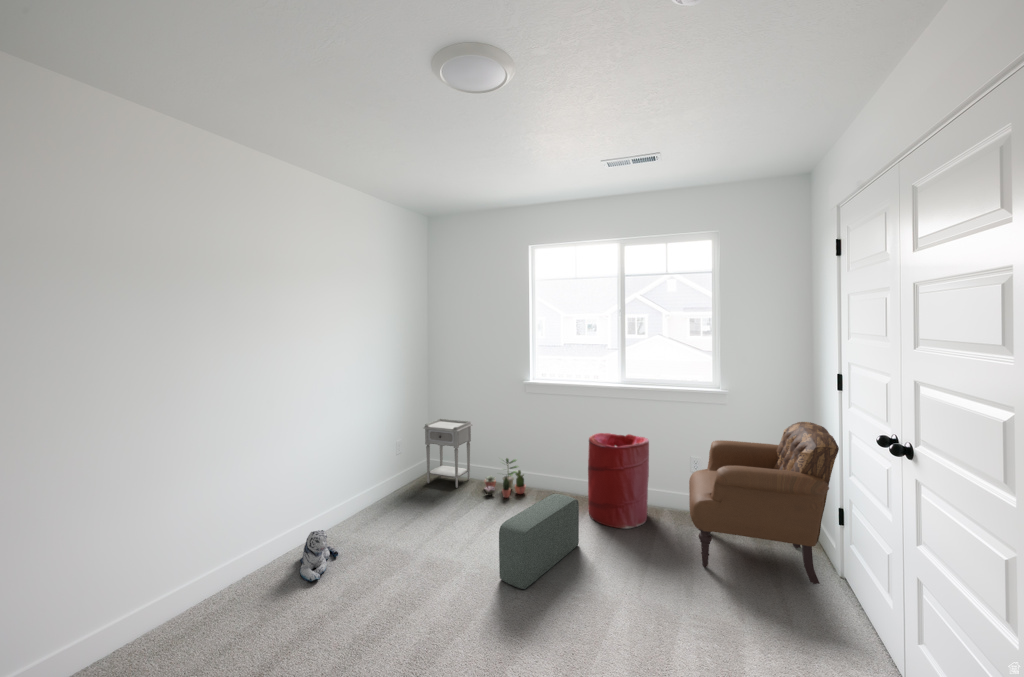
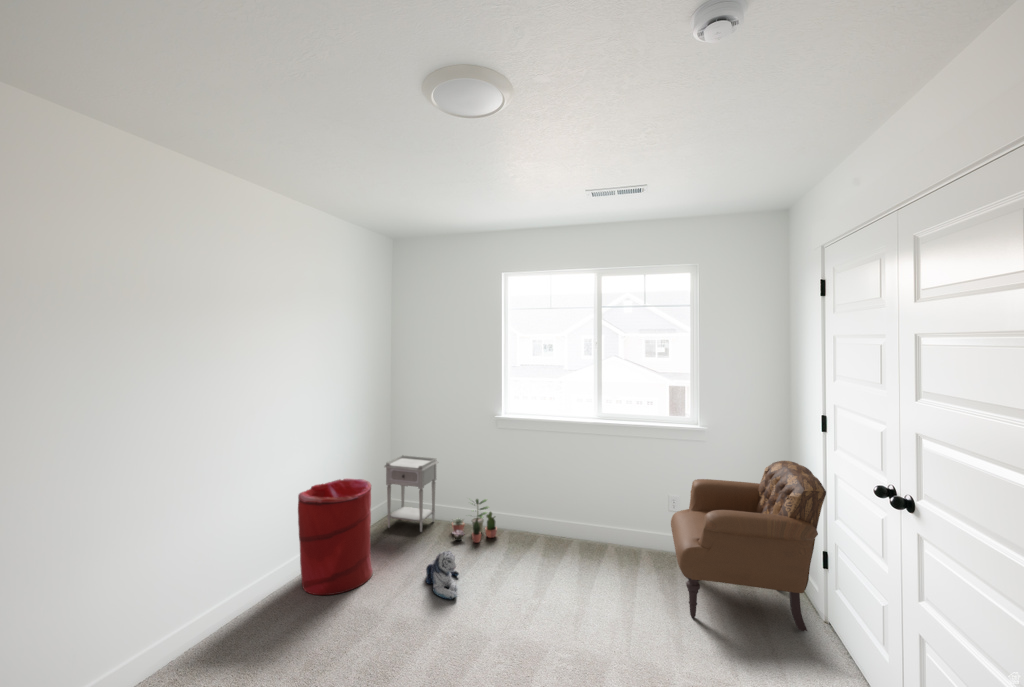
laundry hamper: present [588,433,649,529] -> present [298,479,373,595]
pouf: present [499,494,579,589] -> none [479,542,560,656]
plush toy: present [300,530,338,582] -> present [426,551,459,599]

